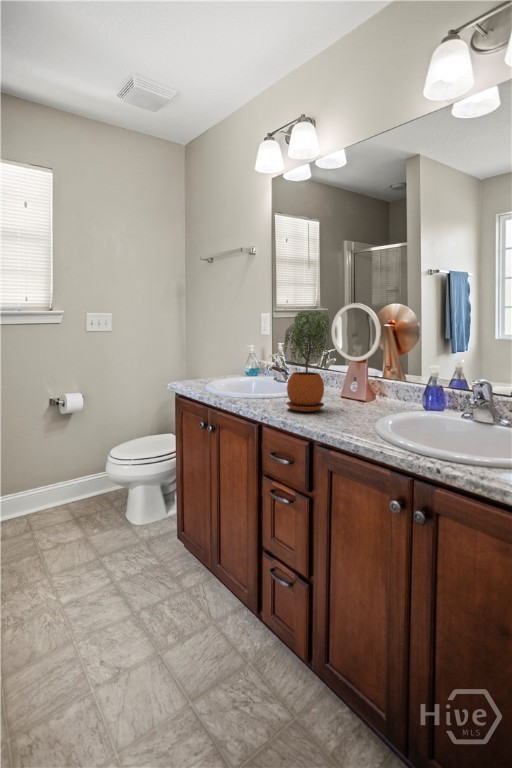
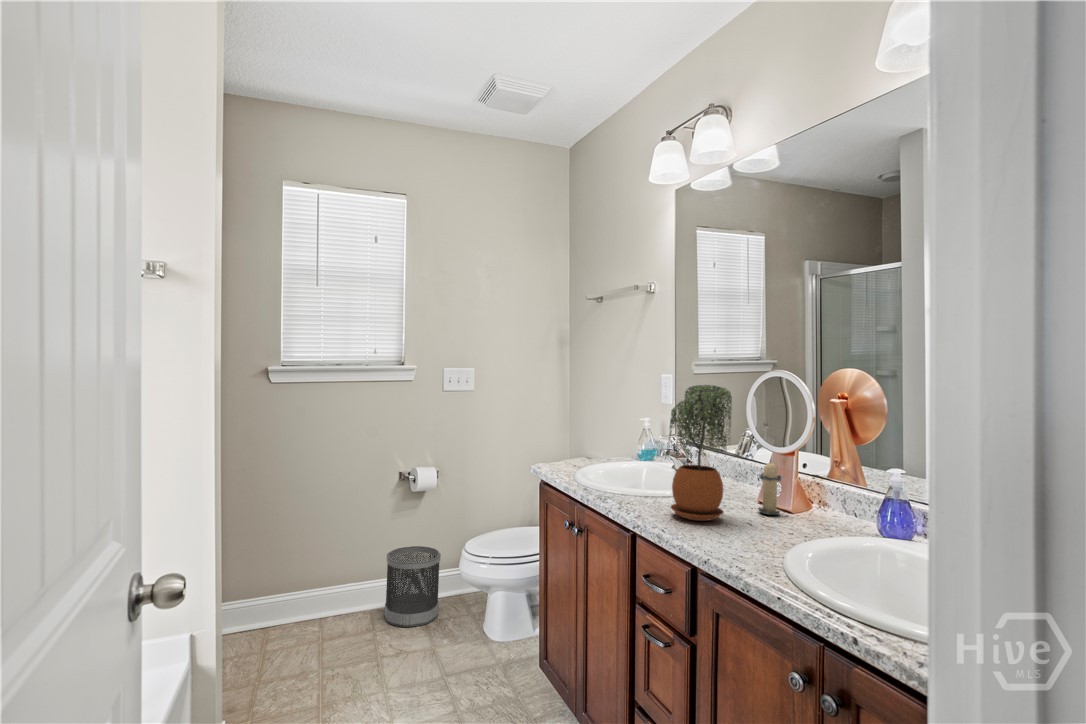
candle: none [342,365,362,405] -> present [758,462,781,515]
wastebasket: none [38,461,88,524] -> present [384,546,441,627]

